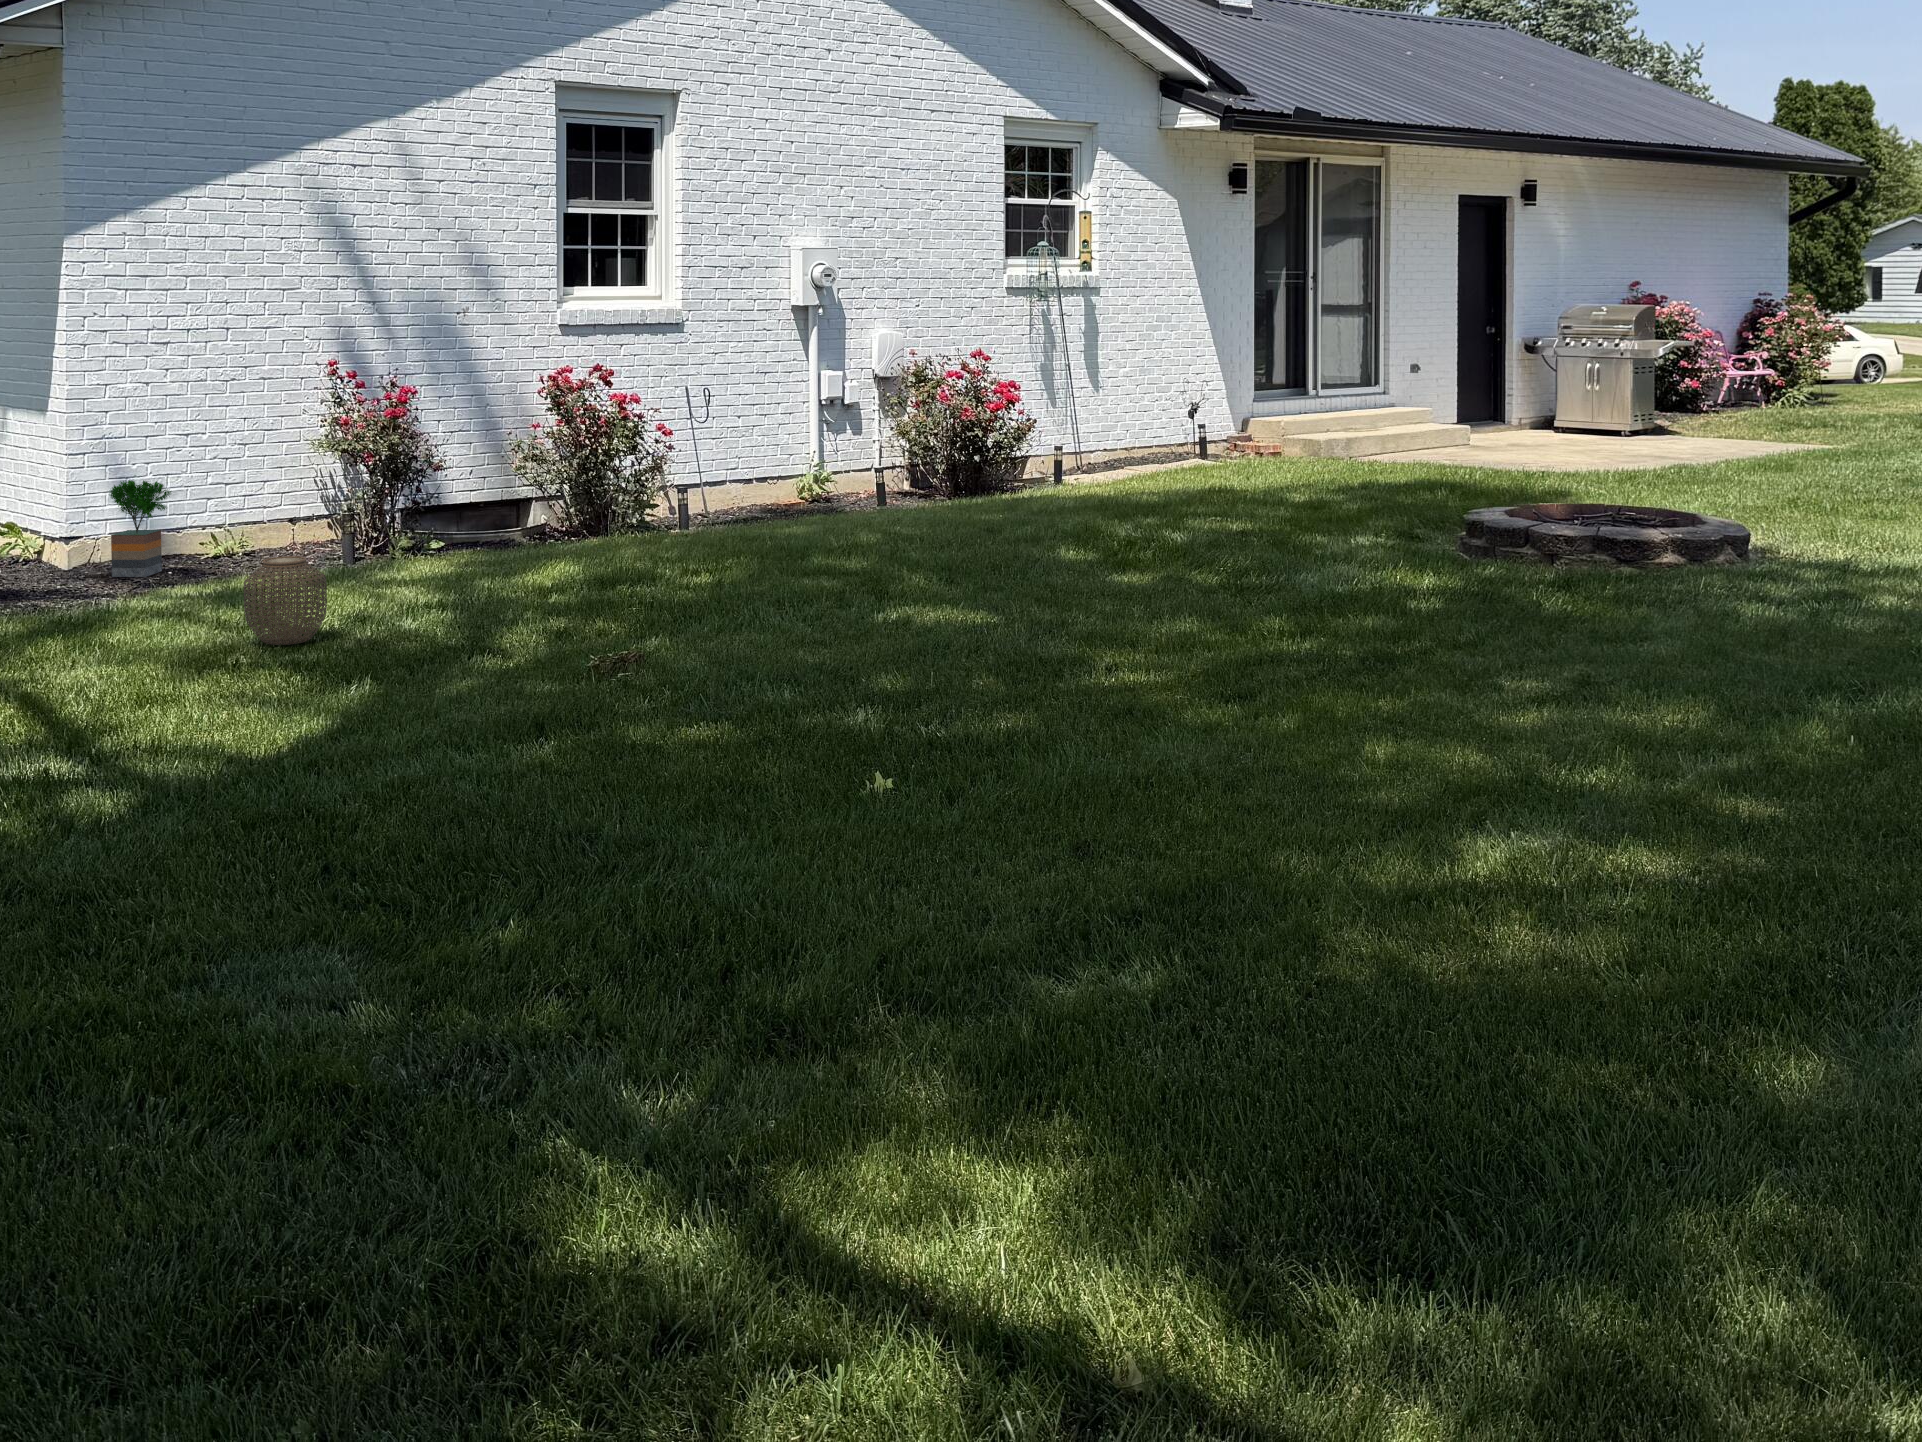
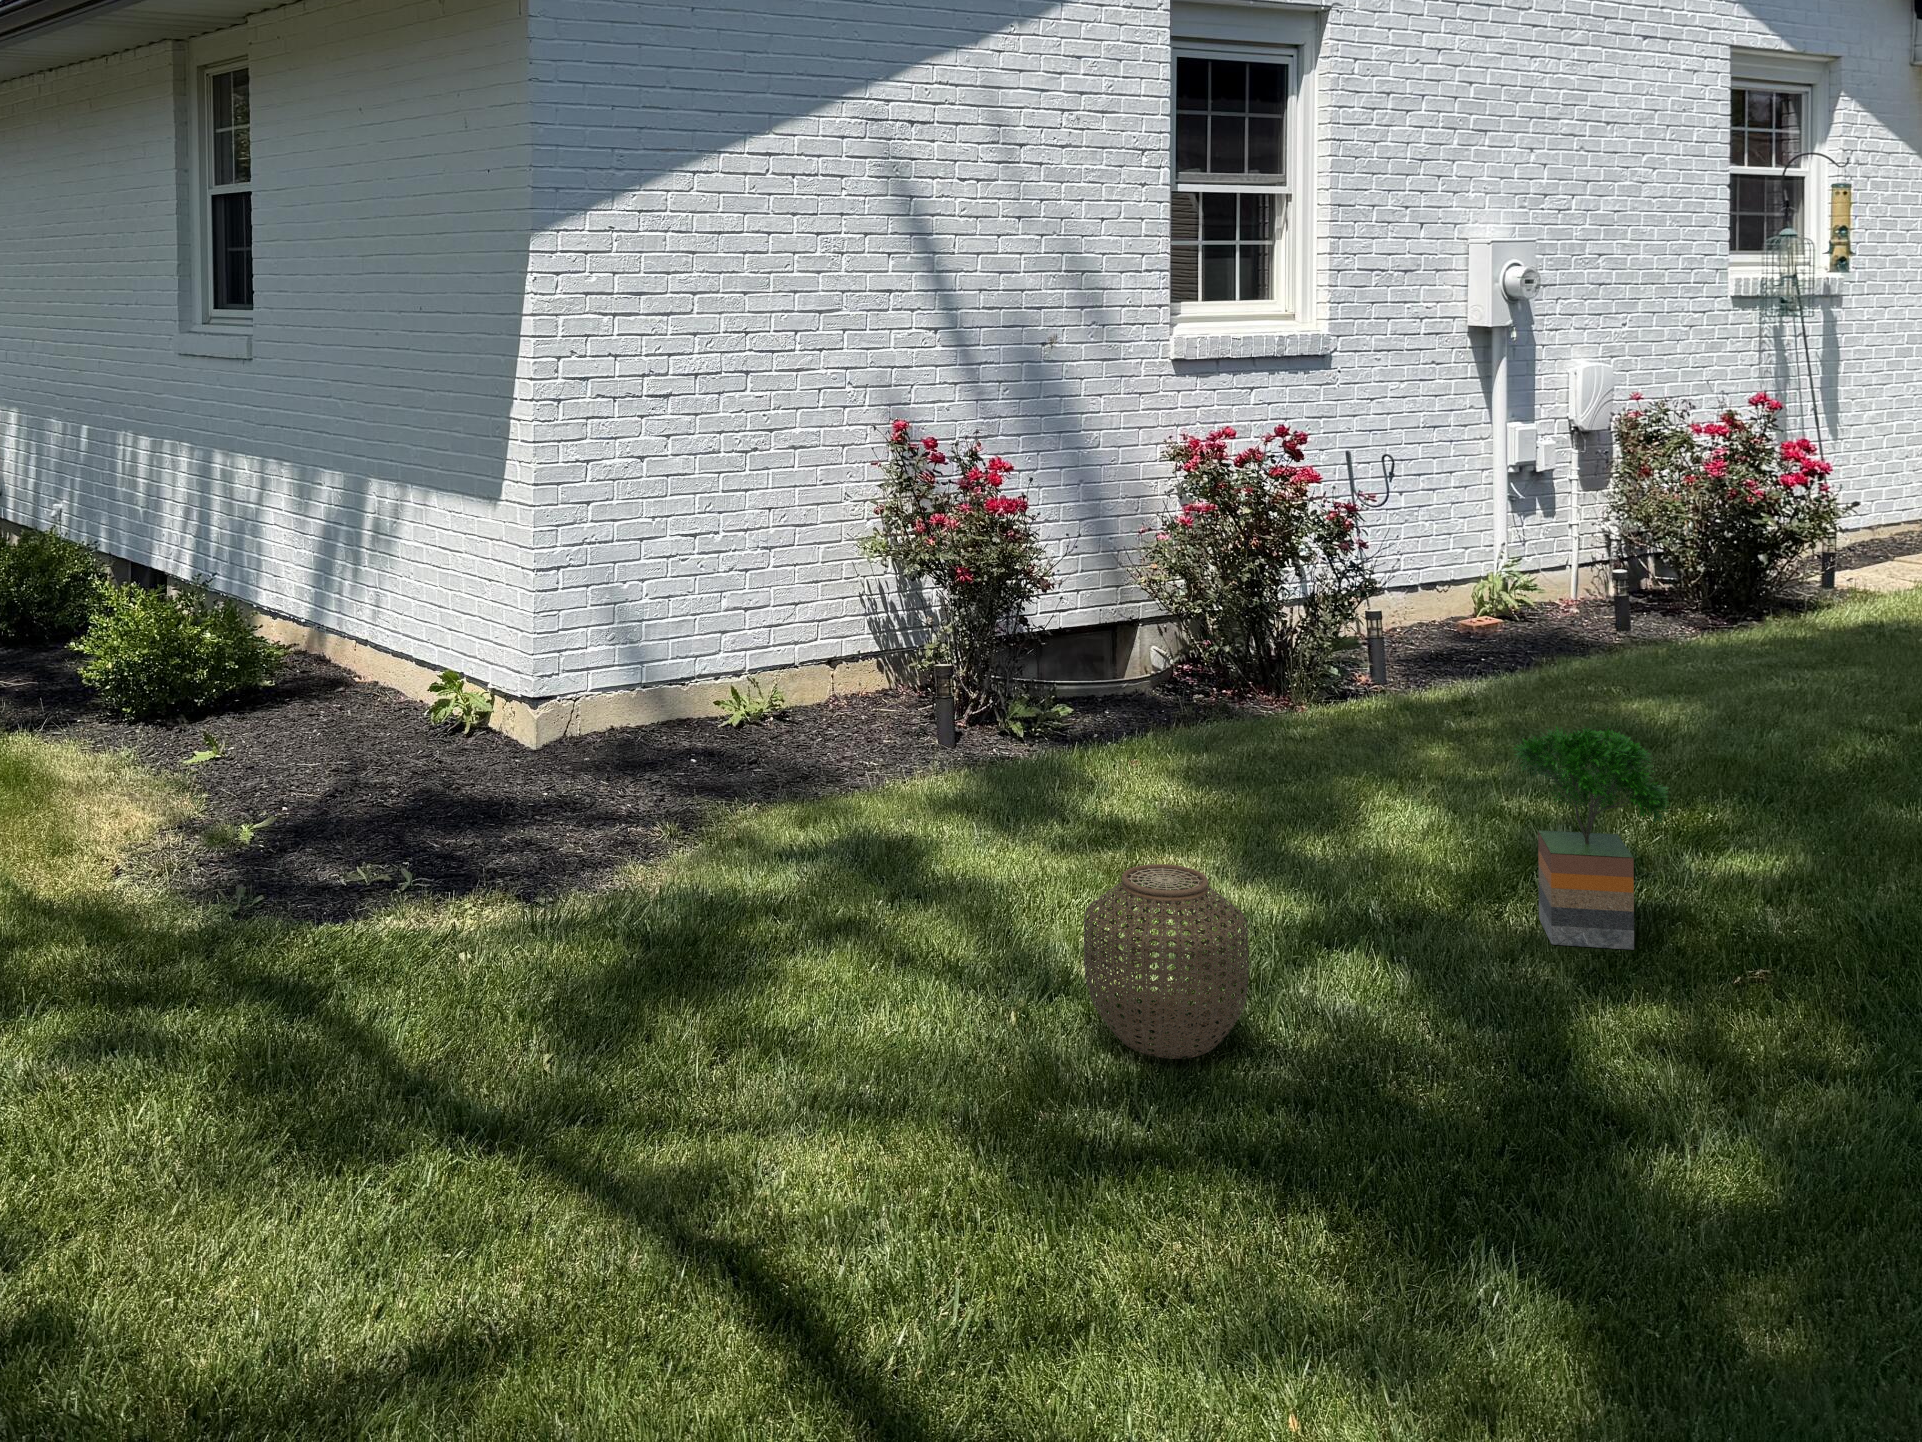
potted tree: present [109,480,171,577] -> present [1514,726,1669,950]

